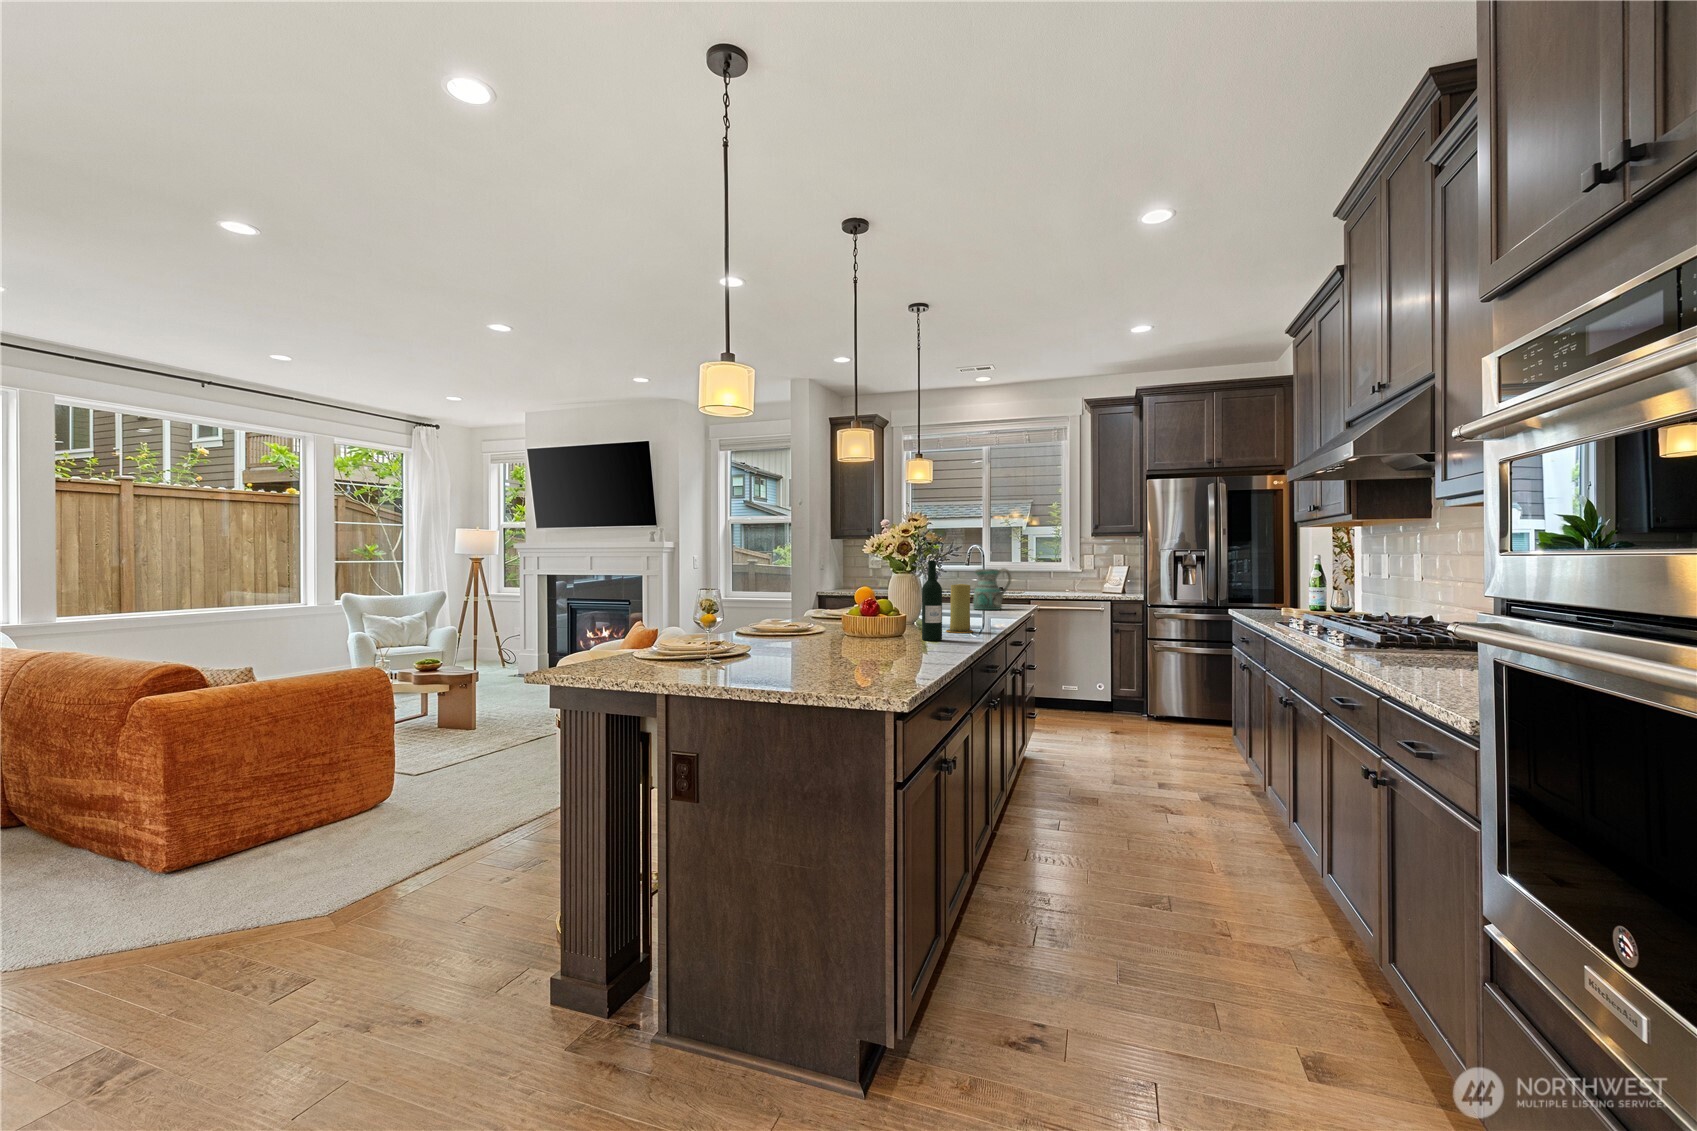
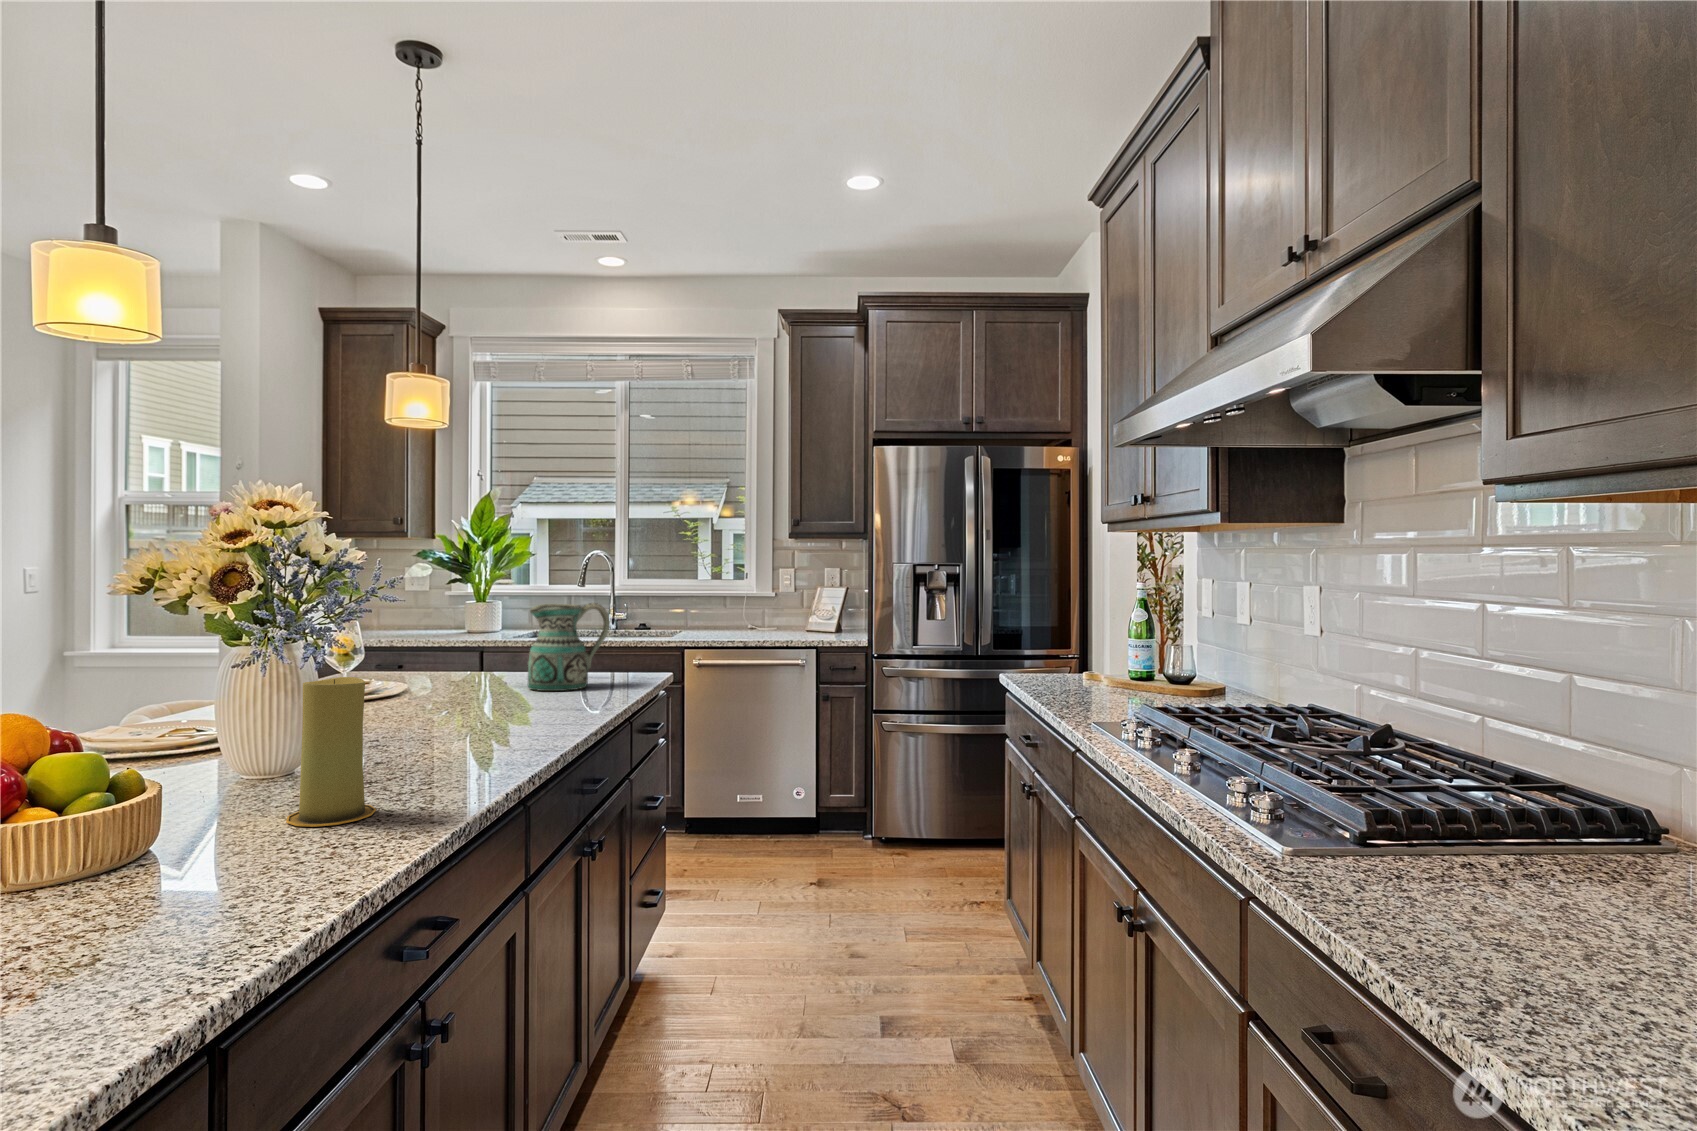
wine bottle: present [922,561,942,641] -> none [79,627,166,912]

